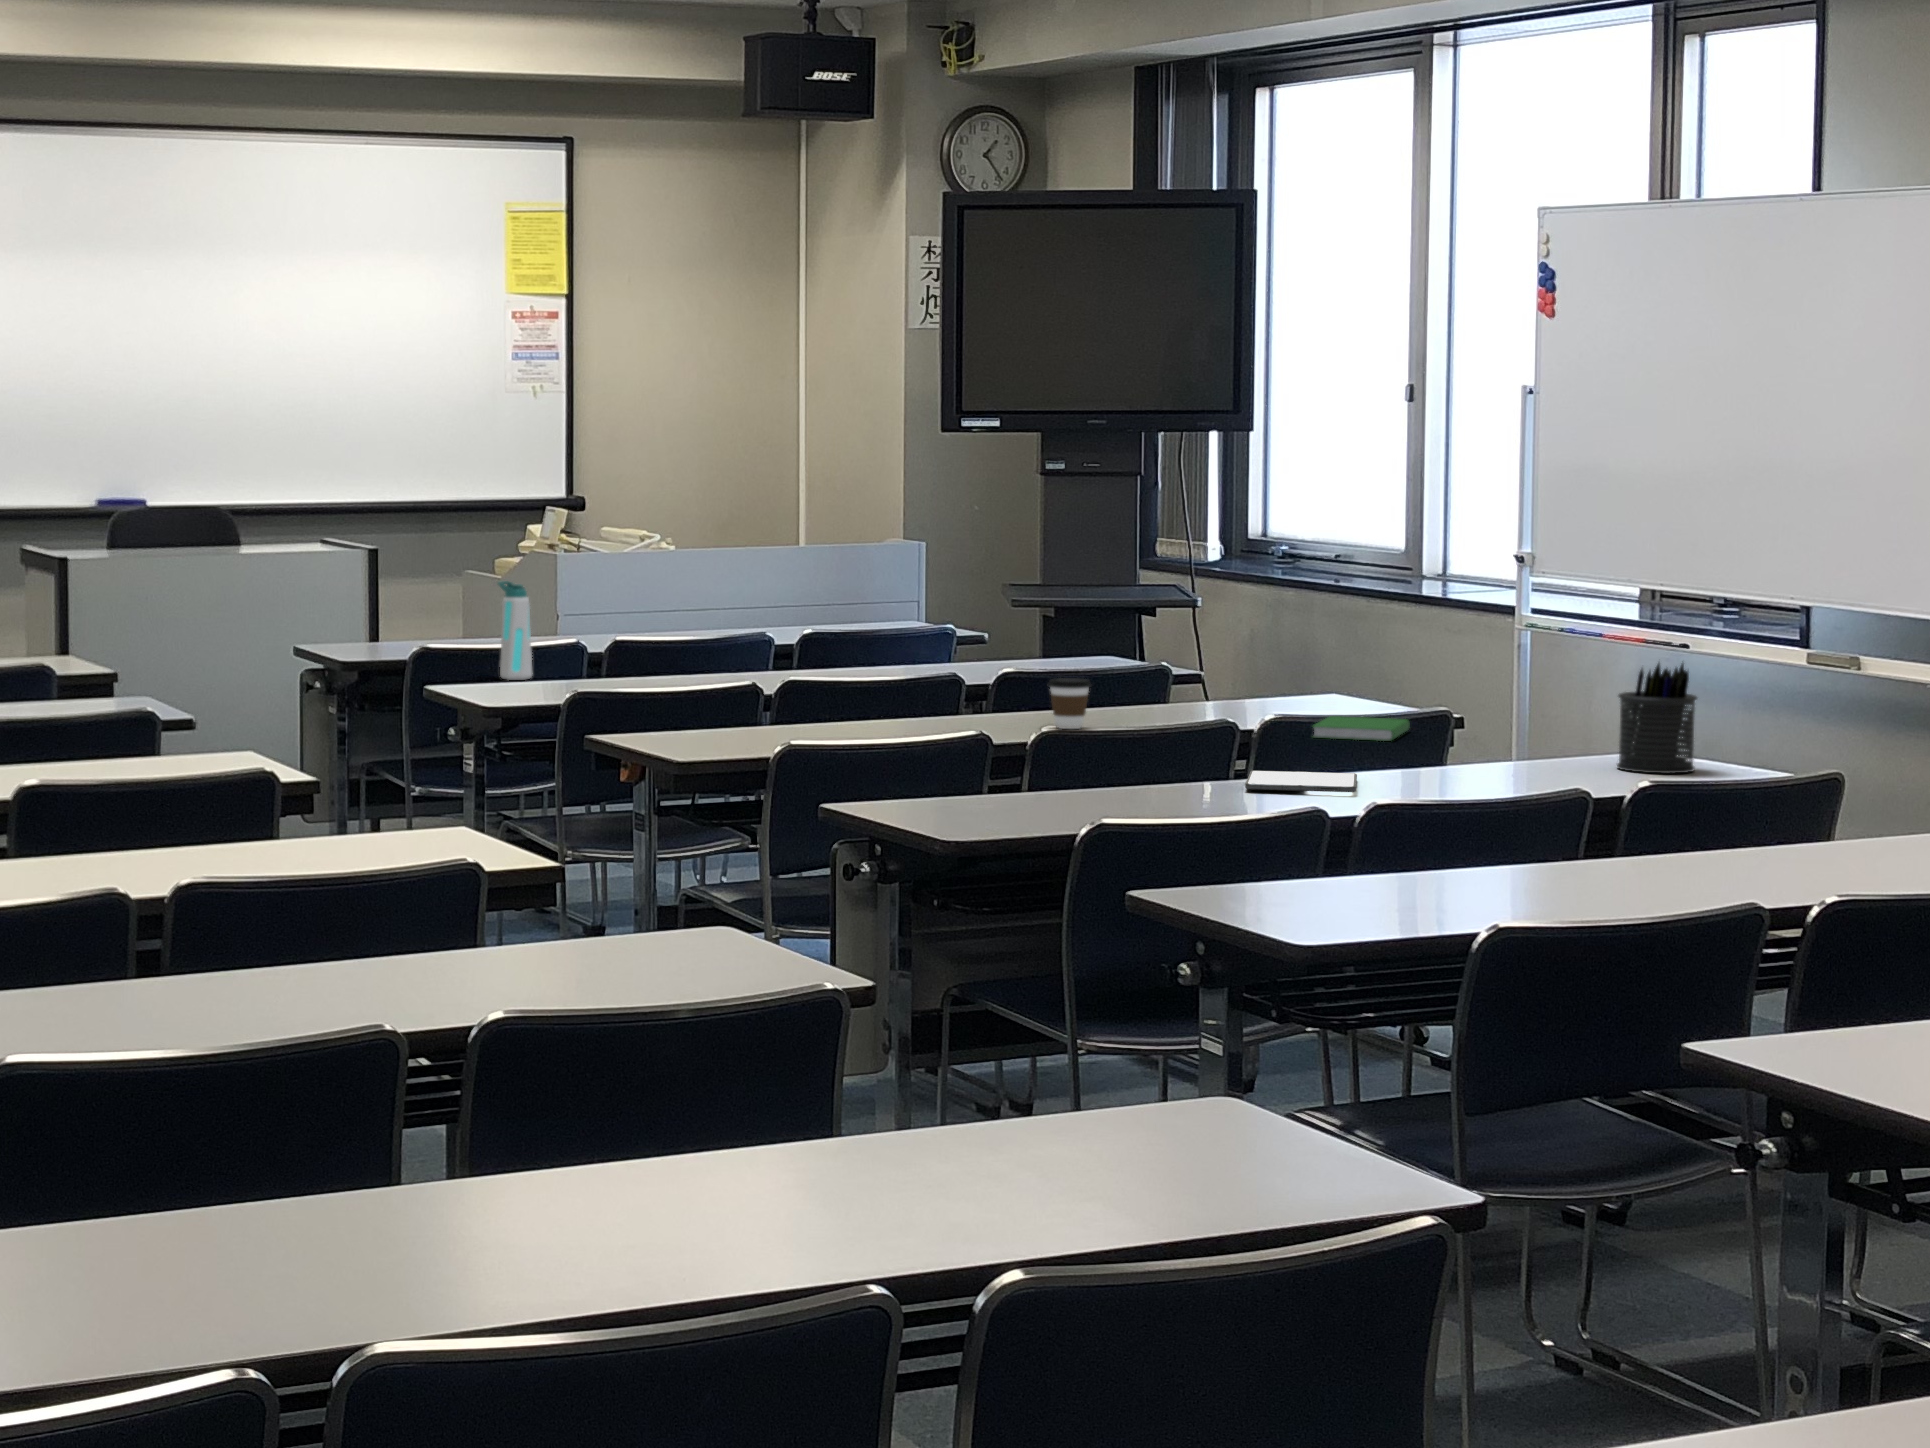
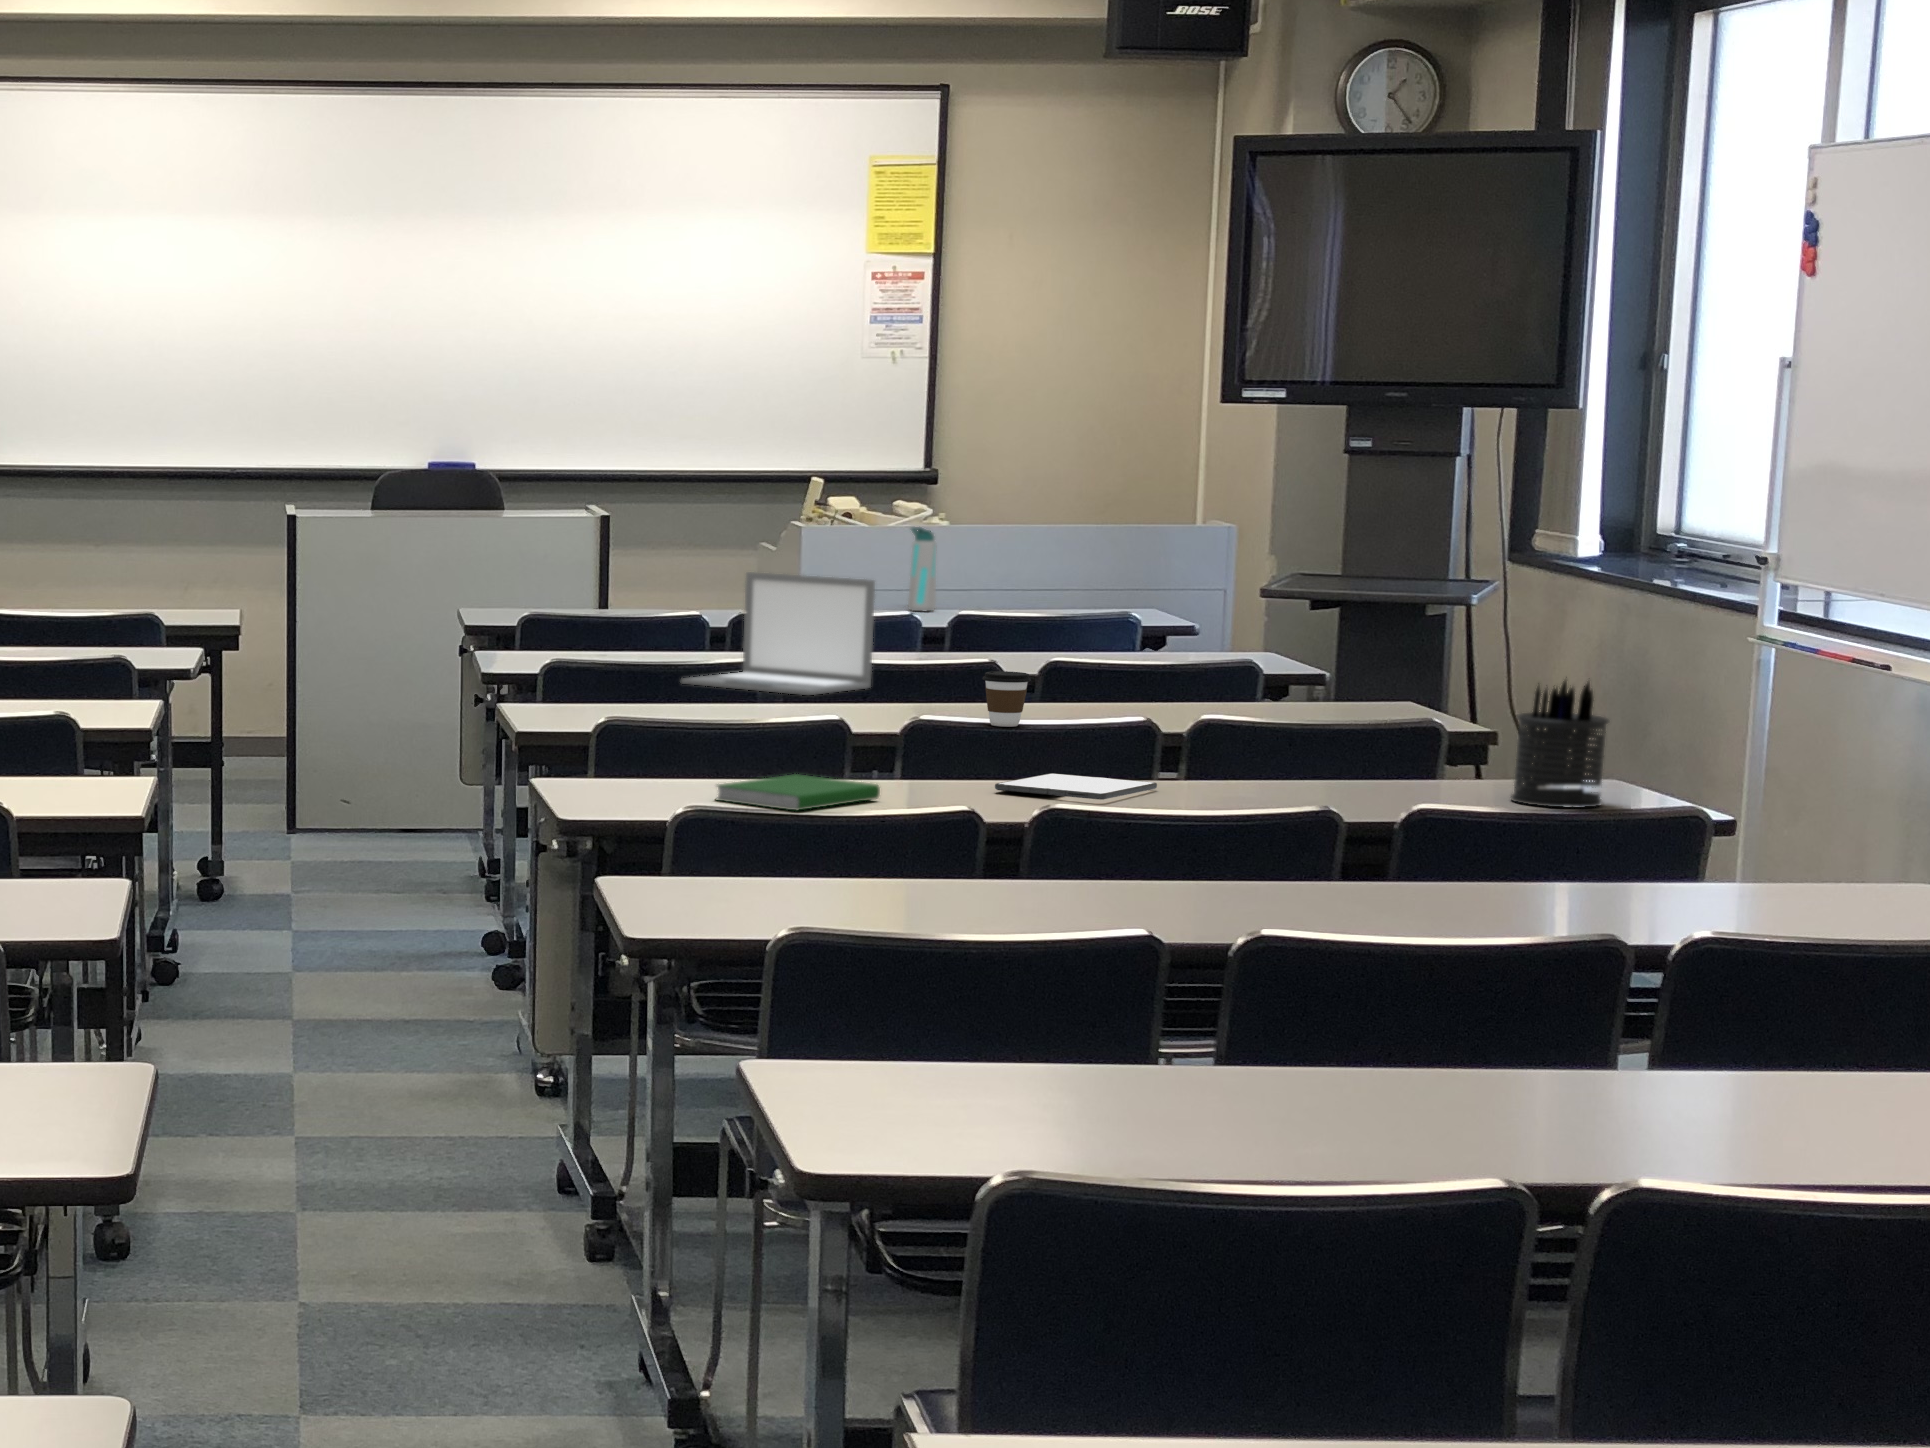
water bottle: present [498,581,533,680] -> present [908,527,937,611]
laptop: none [695,595,867,709] -> present [681,572,875,695]
hardcover book: present [1313,716,1410,741] -> present [716,774,880,810]

